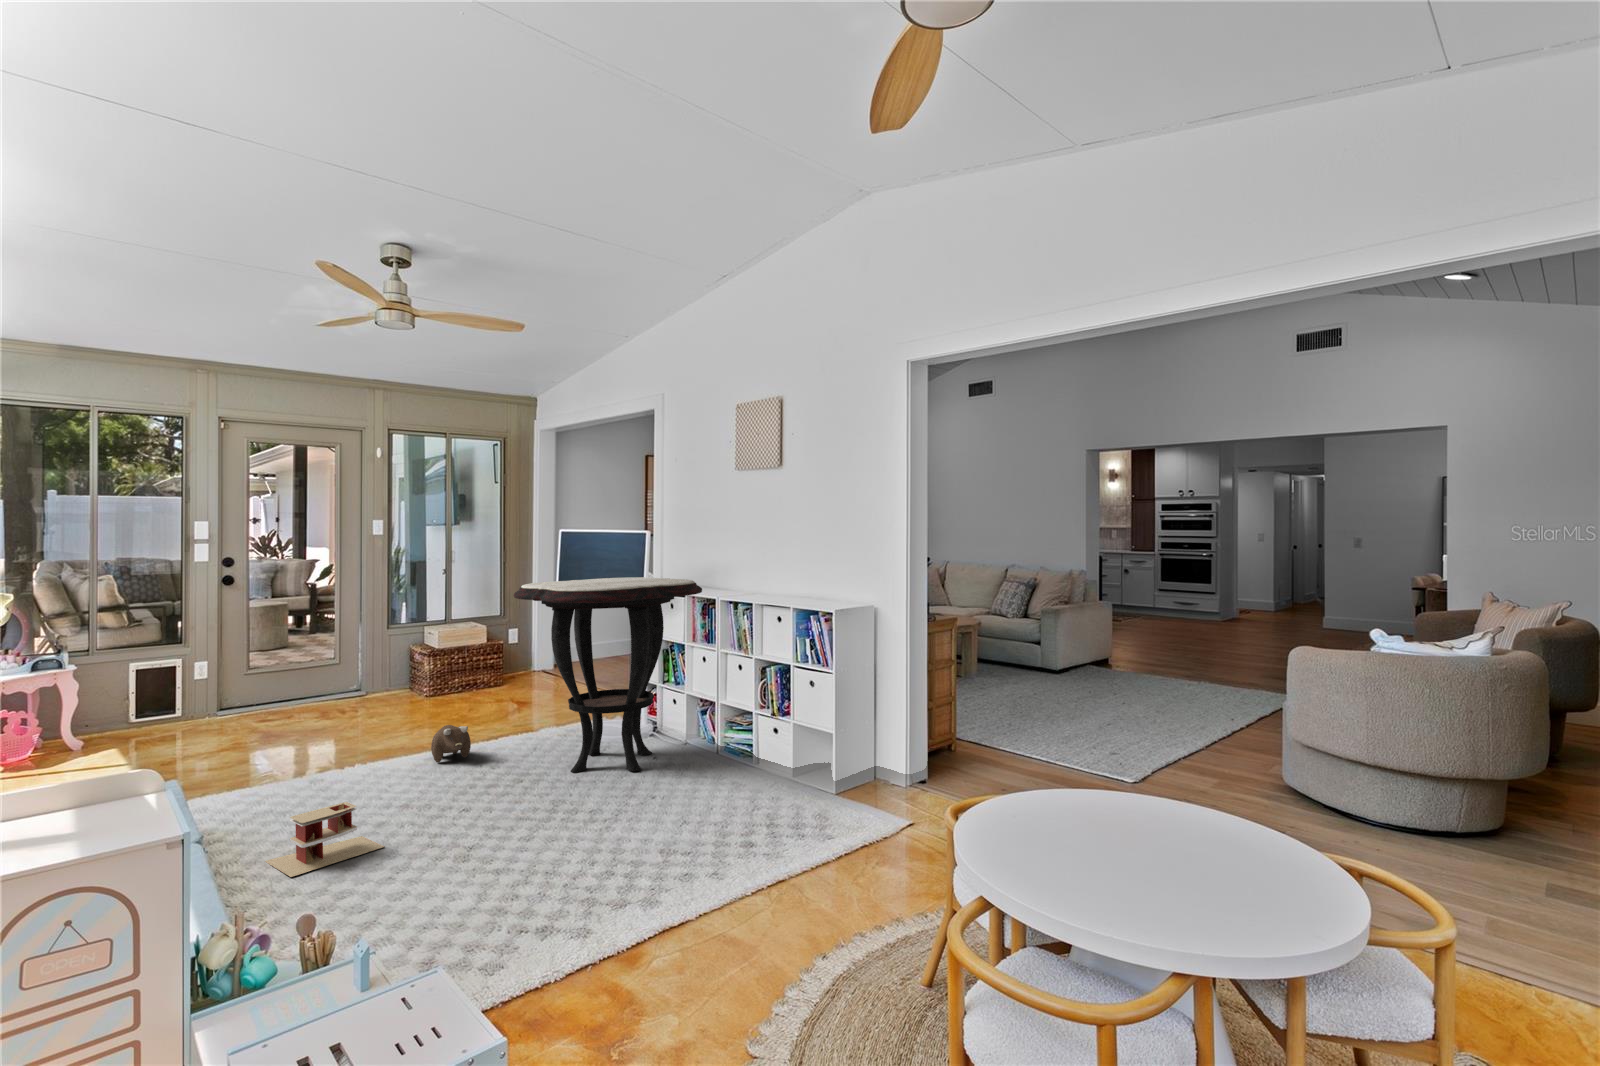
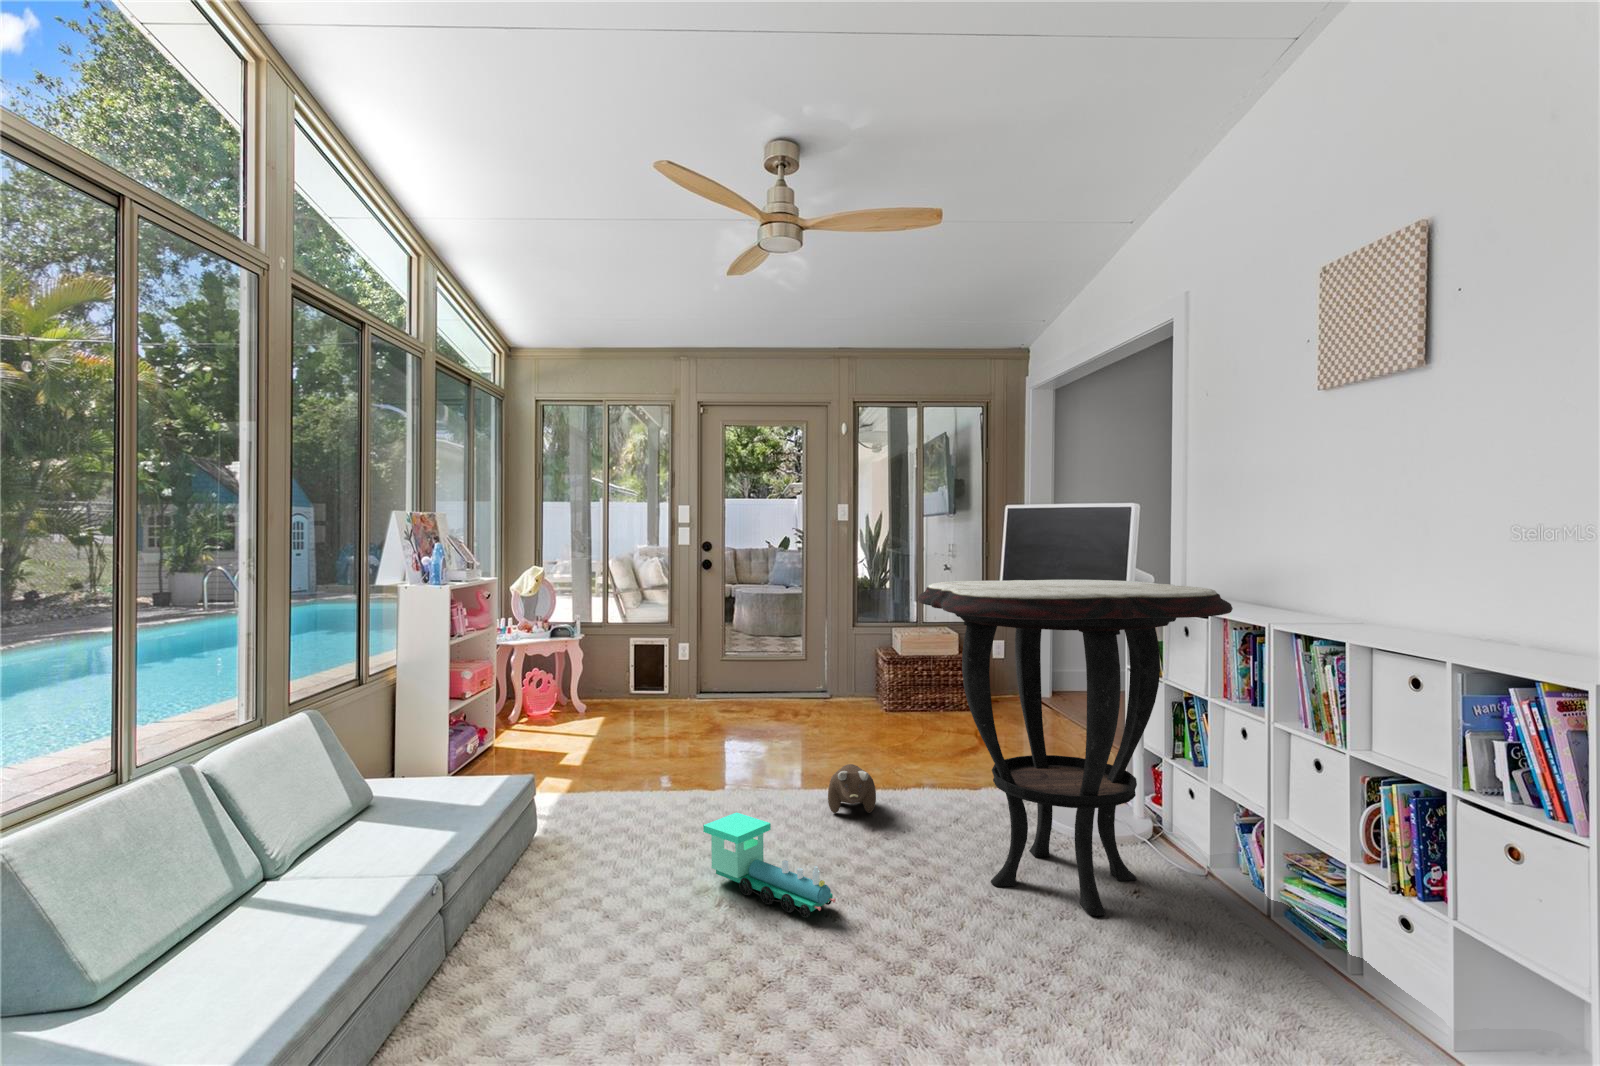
toy train: none [367,762,481,813] -> present [703,813,835,917]
toy house: present [265,802,384,877] -> none [545,870,675,972]

